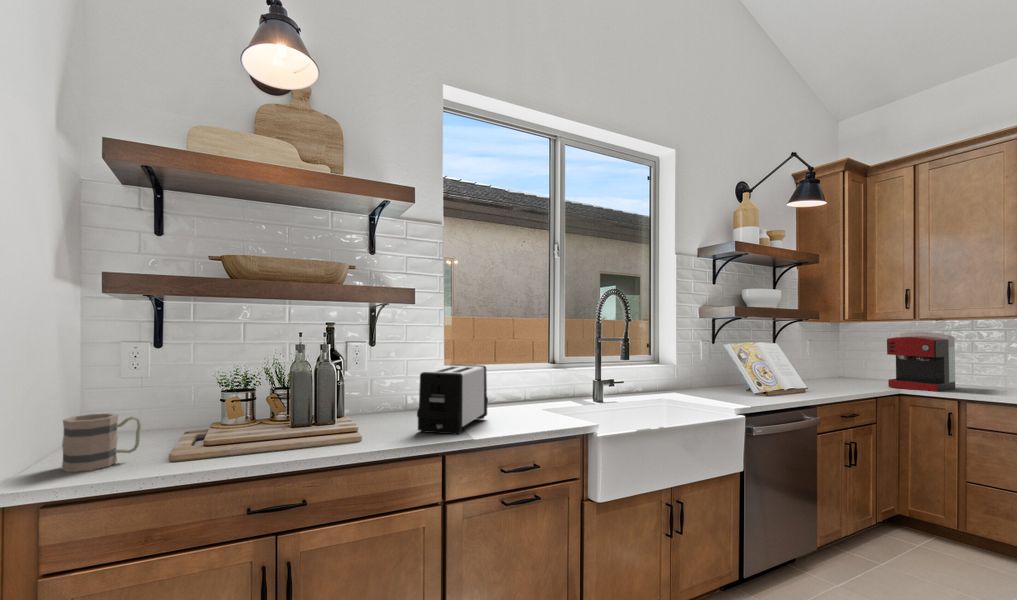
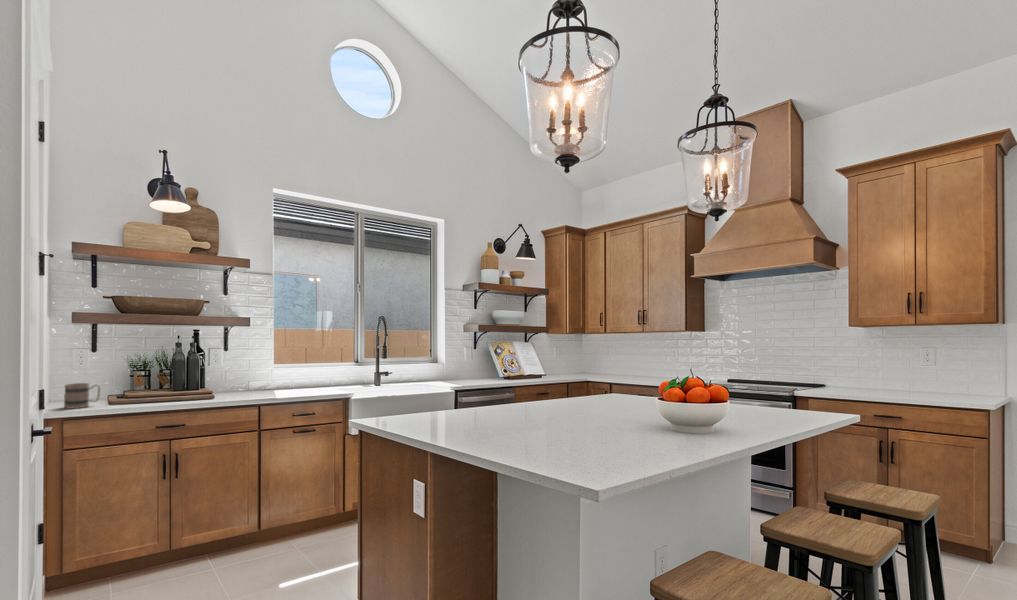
coffee maker: present [887,332,955,392] -> none [585,341,623,379]
toaster: present [417,365,488,434] -> none [248,361,294,397]

